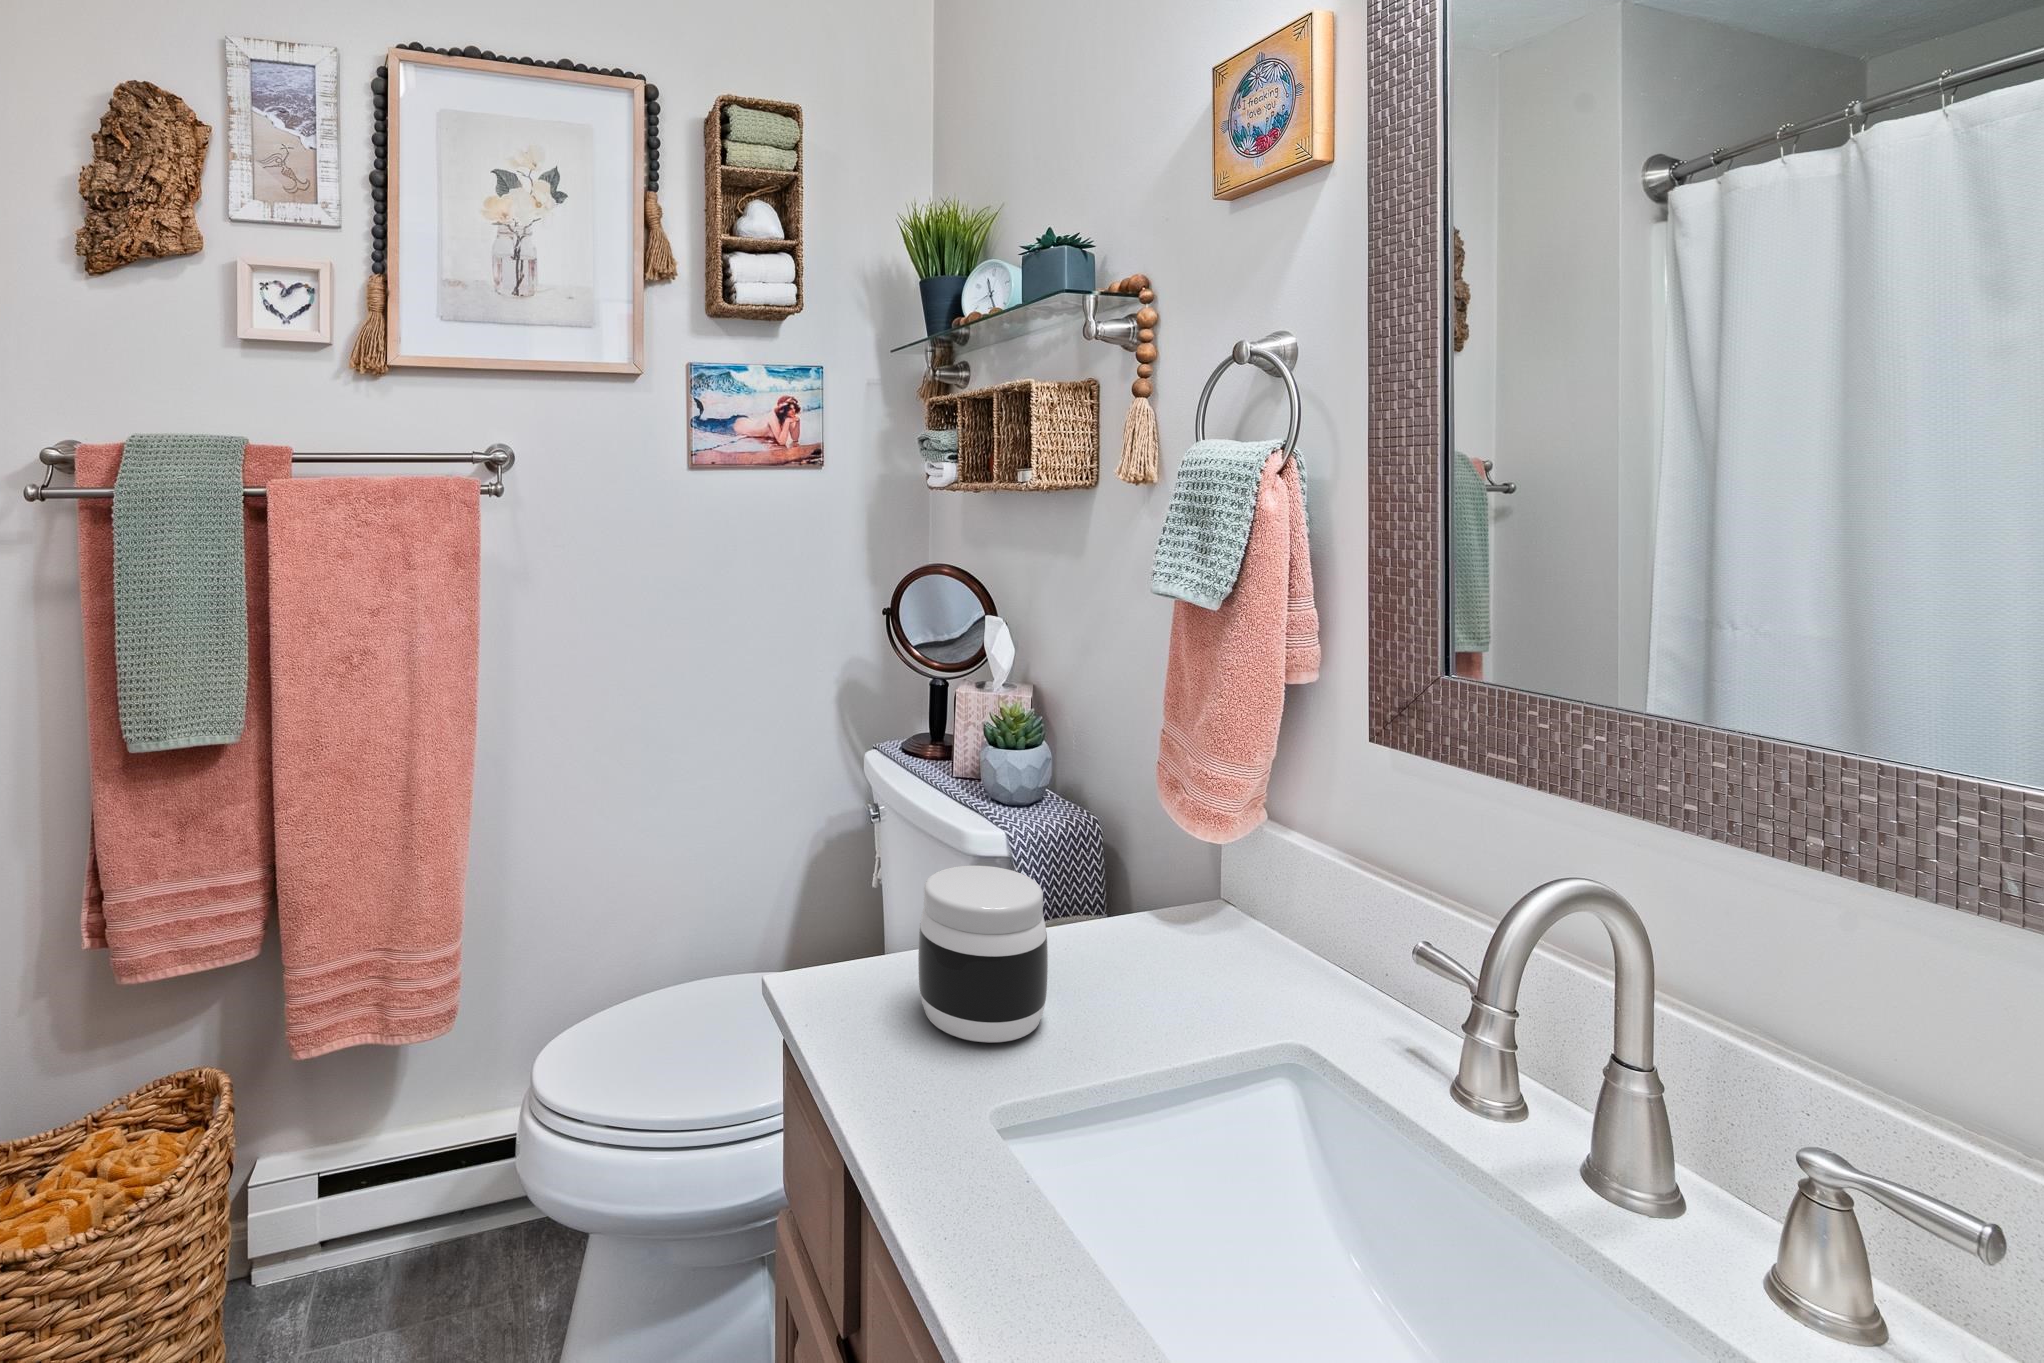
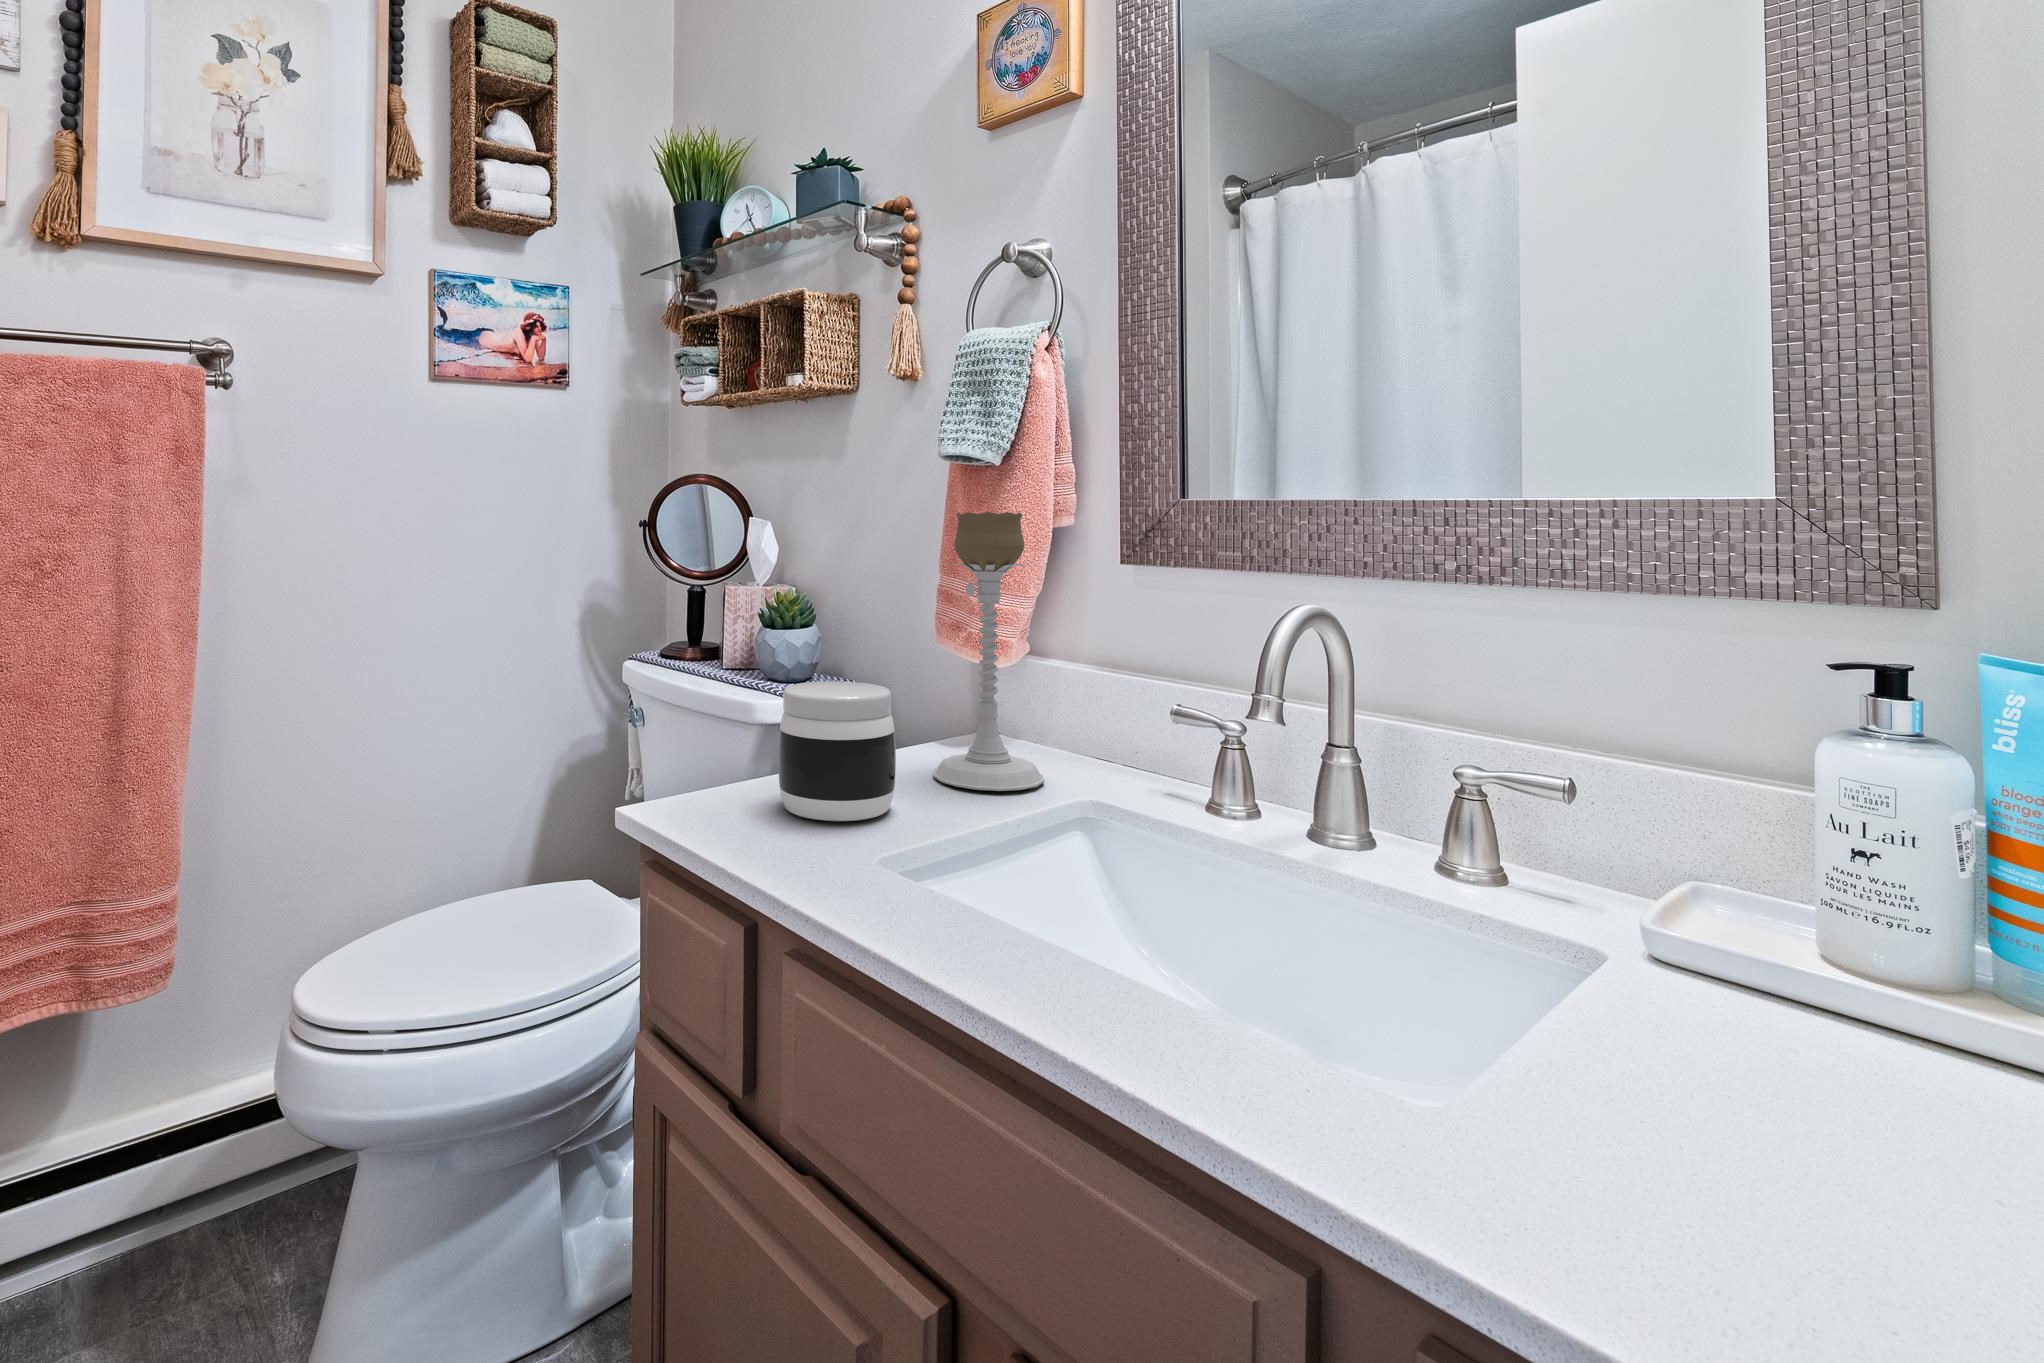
candle holder: none [1115,675,1248,1015] -> present [933,512,1044,791]

